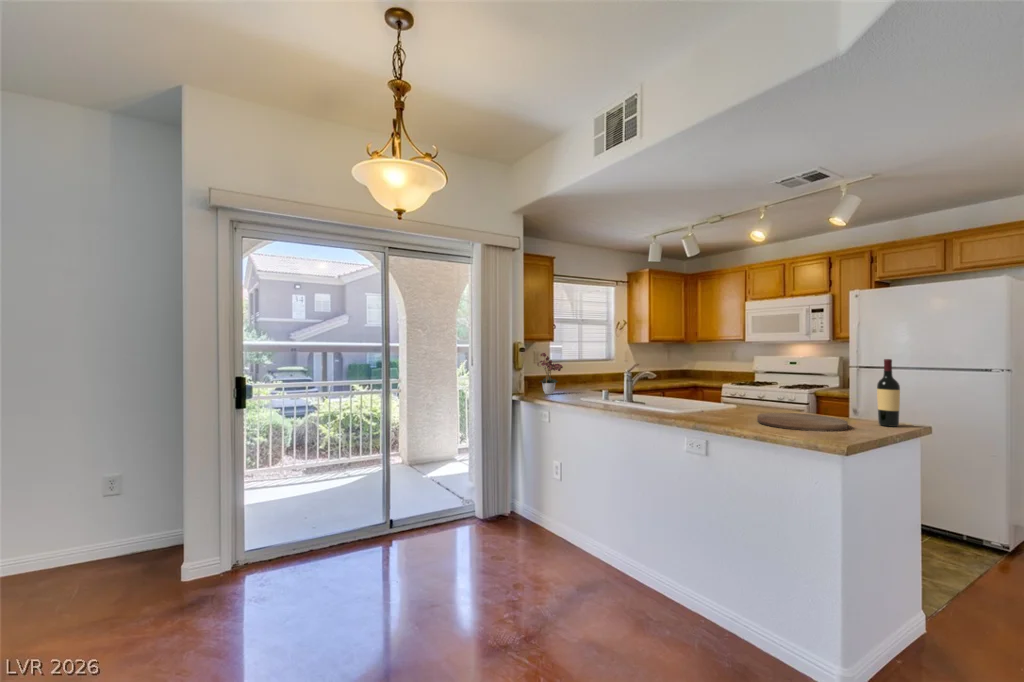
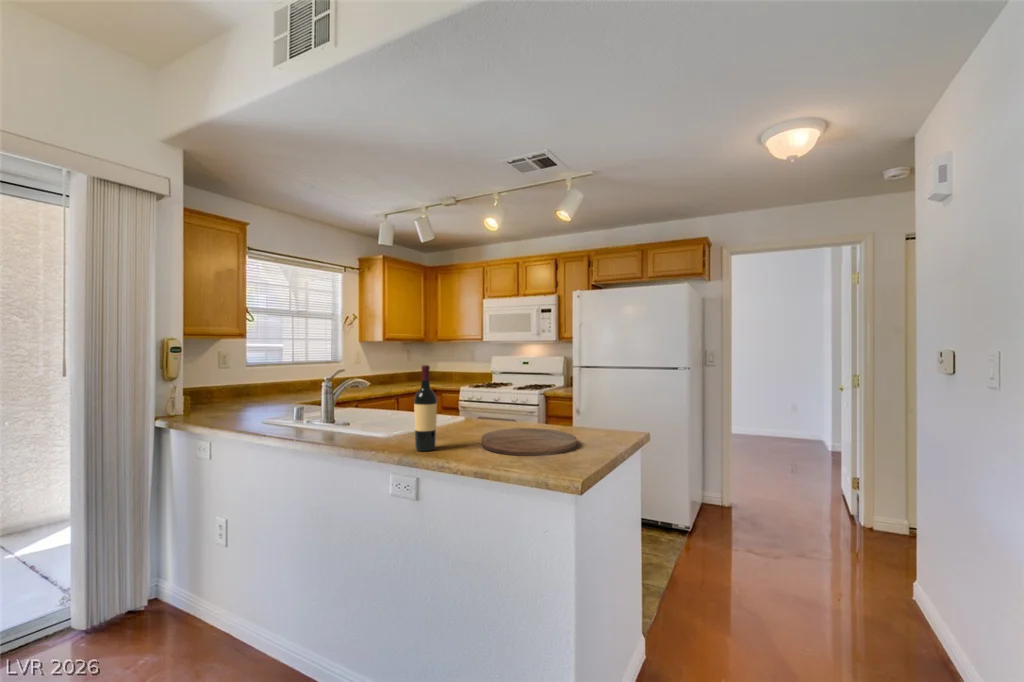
flower arrangement: present [537,353,563,394] -> none [199,353,250,416]
wine bottle: present [877,359,900,427] -> present [414,365,437,451]

